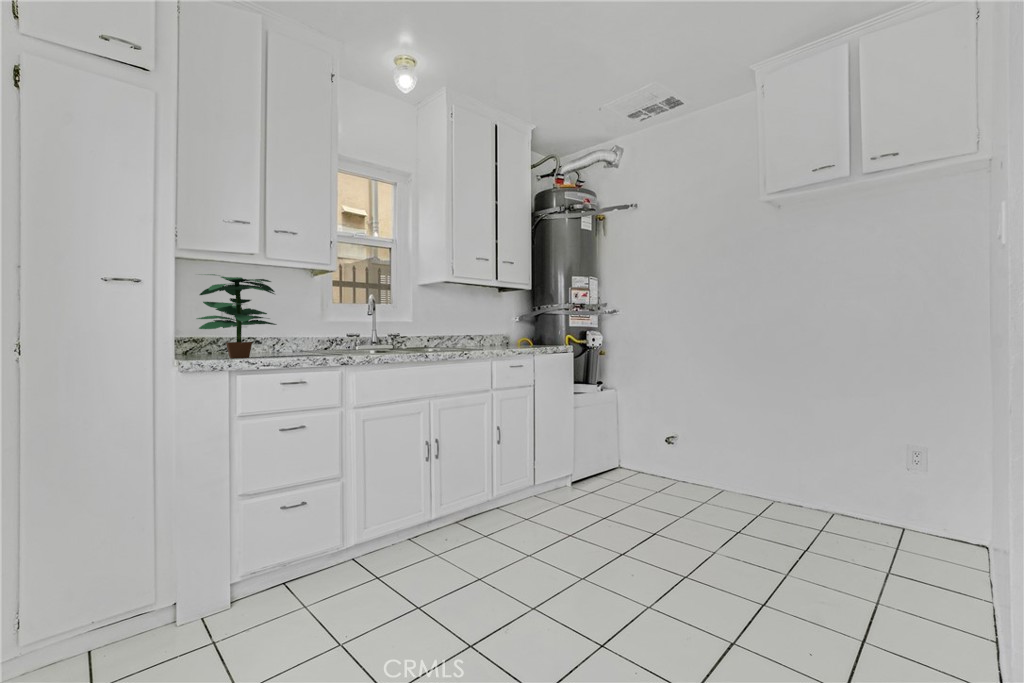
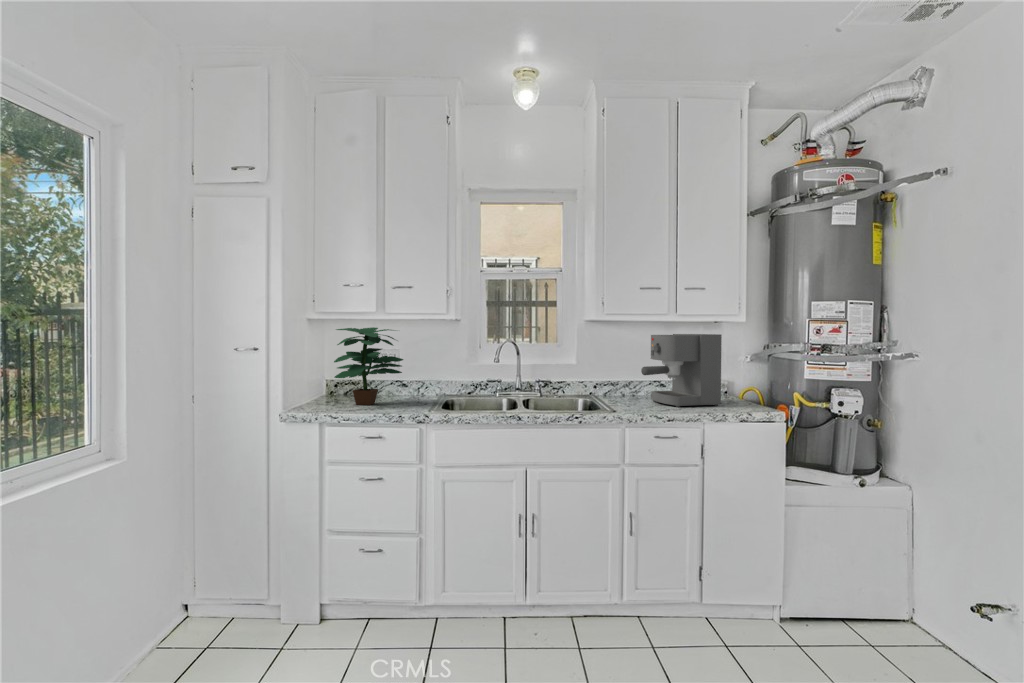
coffee maker: none [472,296,523,349] -> present [641,334,722,407]

